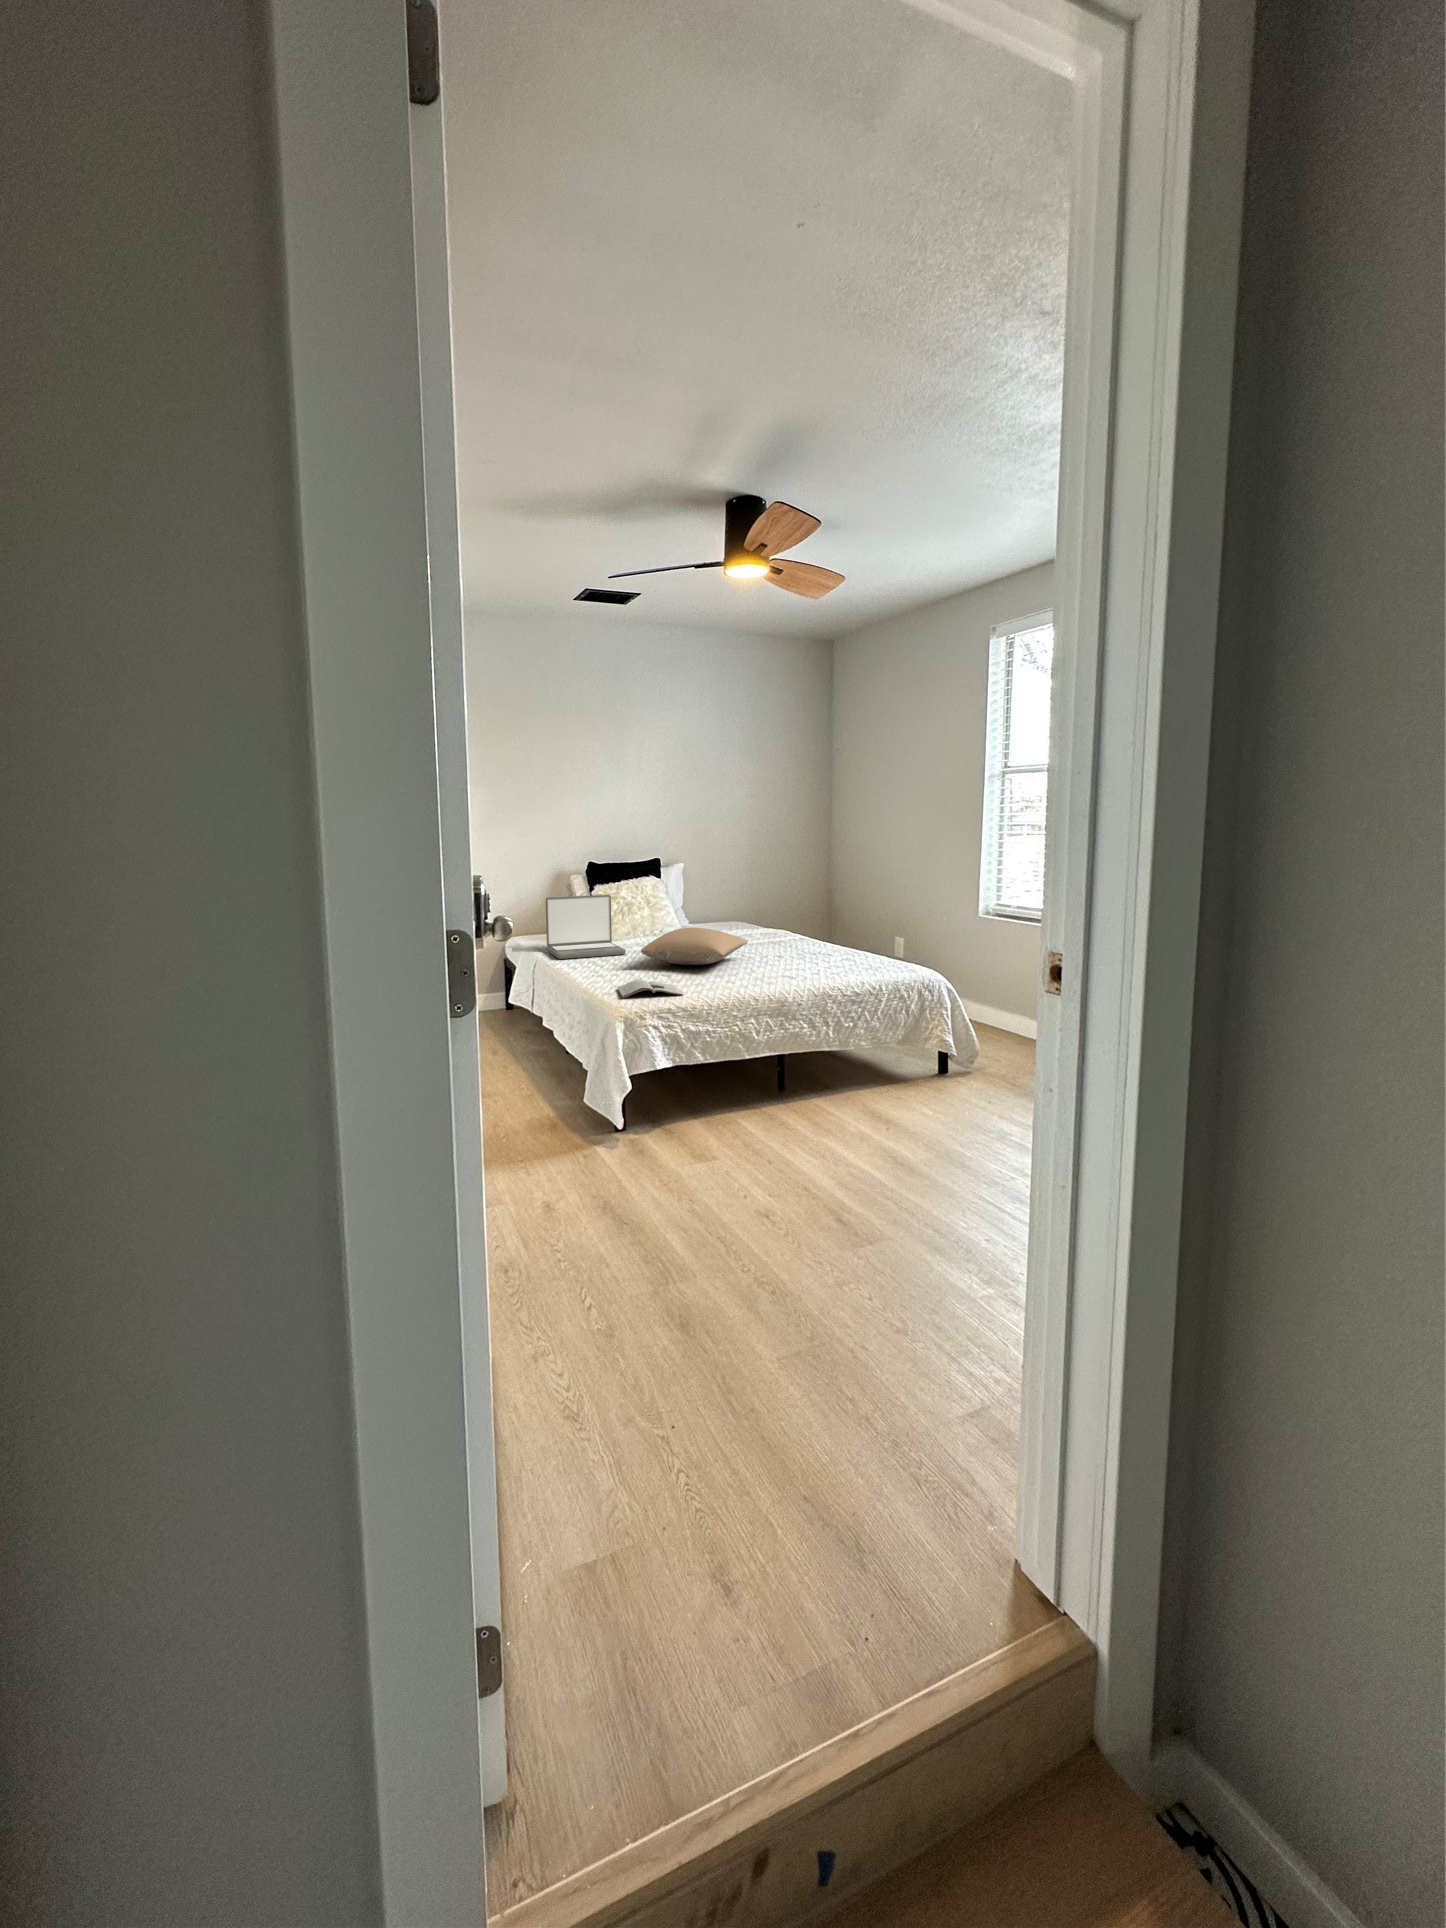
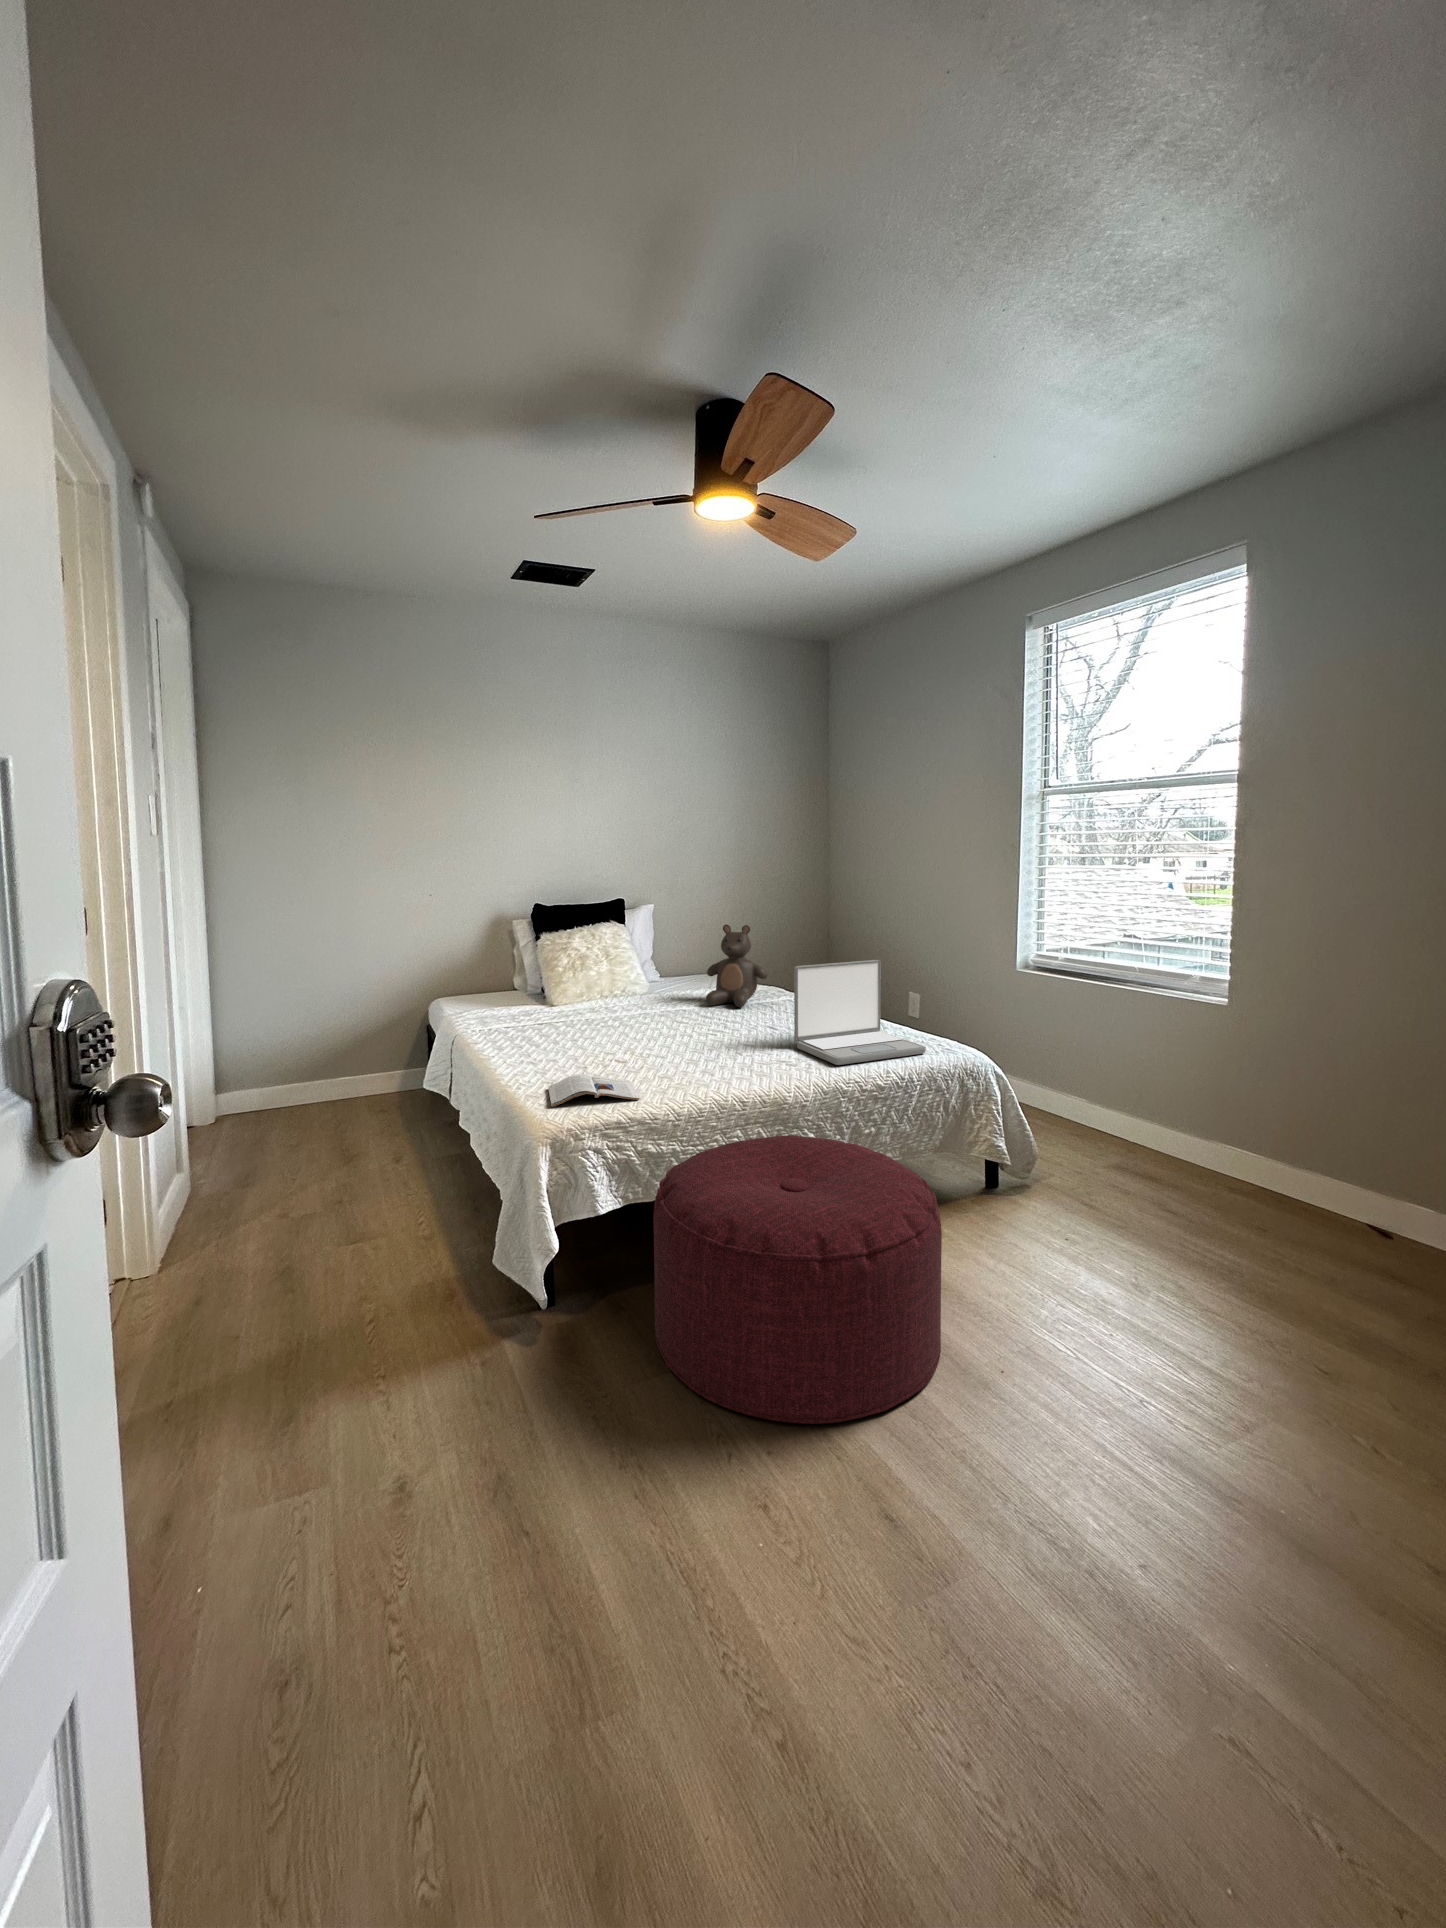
teddy bear: none [728,878,777,943] -> present [706,924,768,1007]
laptop: present [546,895,626,959] -> present [794,960,926,1065]
pillow: present [641,928,748,965] -> none [588,993,731,1043]
ottoman: none [695,1020,887,1183] -> present [653,1135,942,1424]

